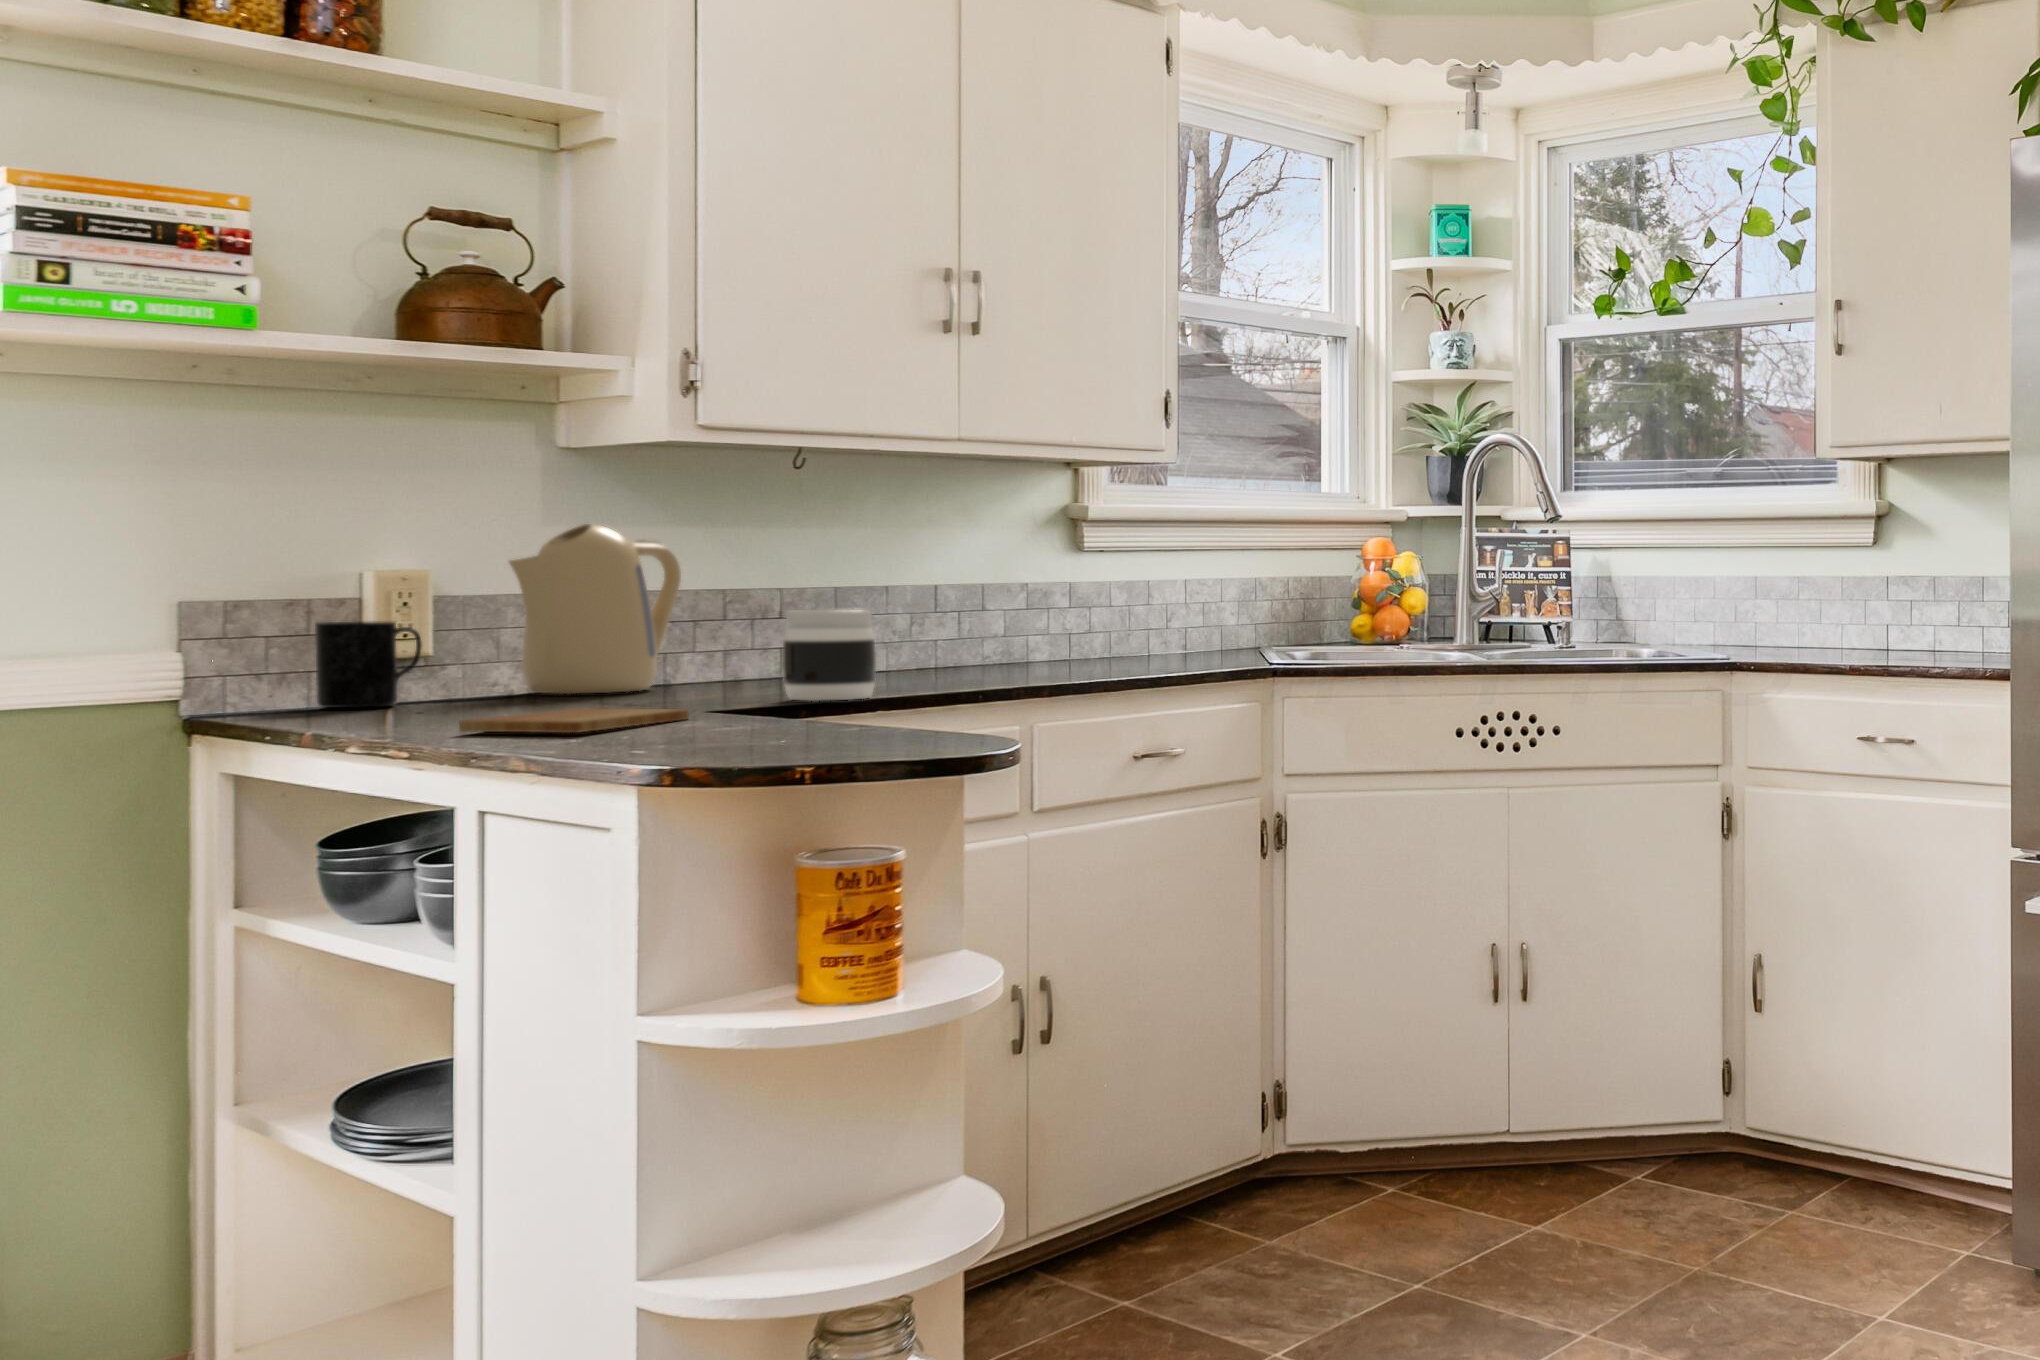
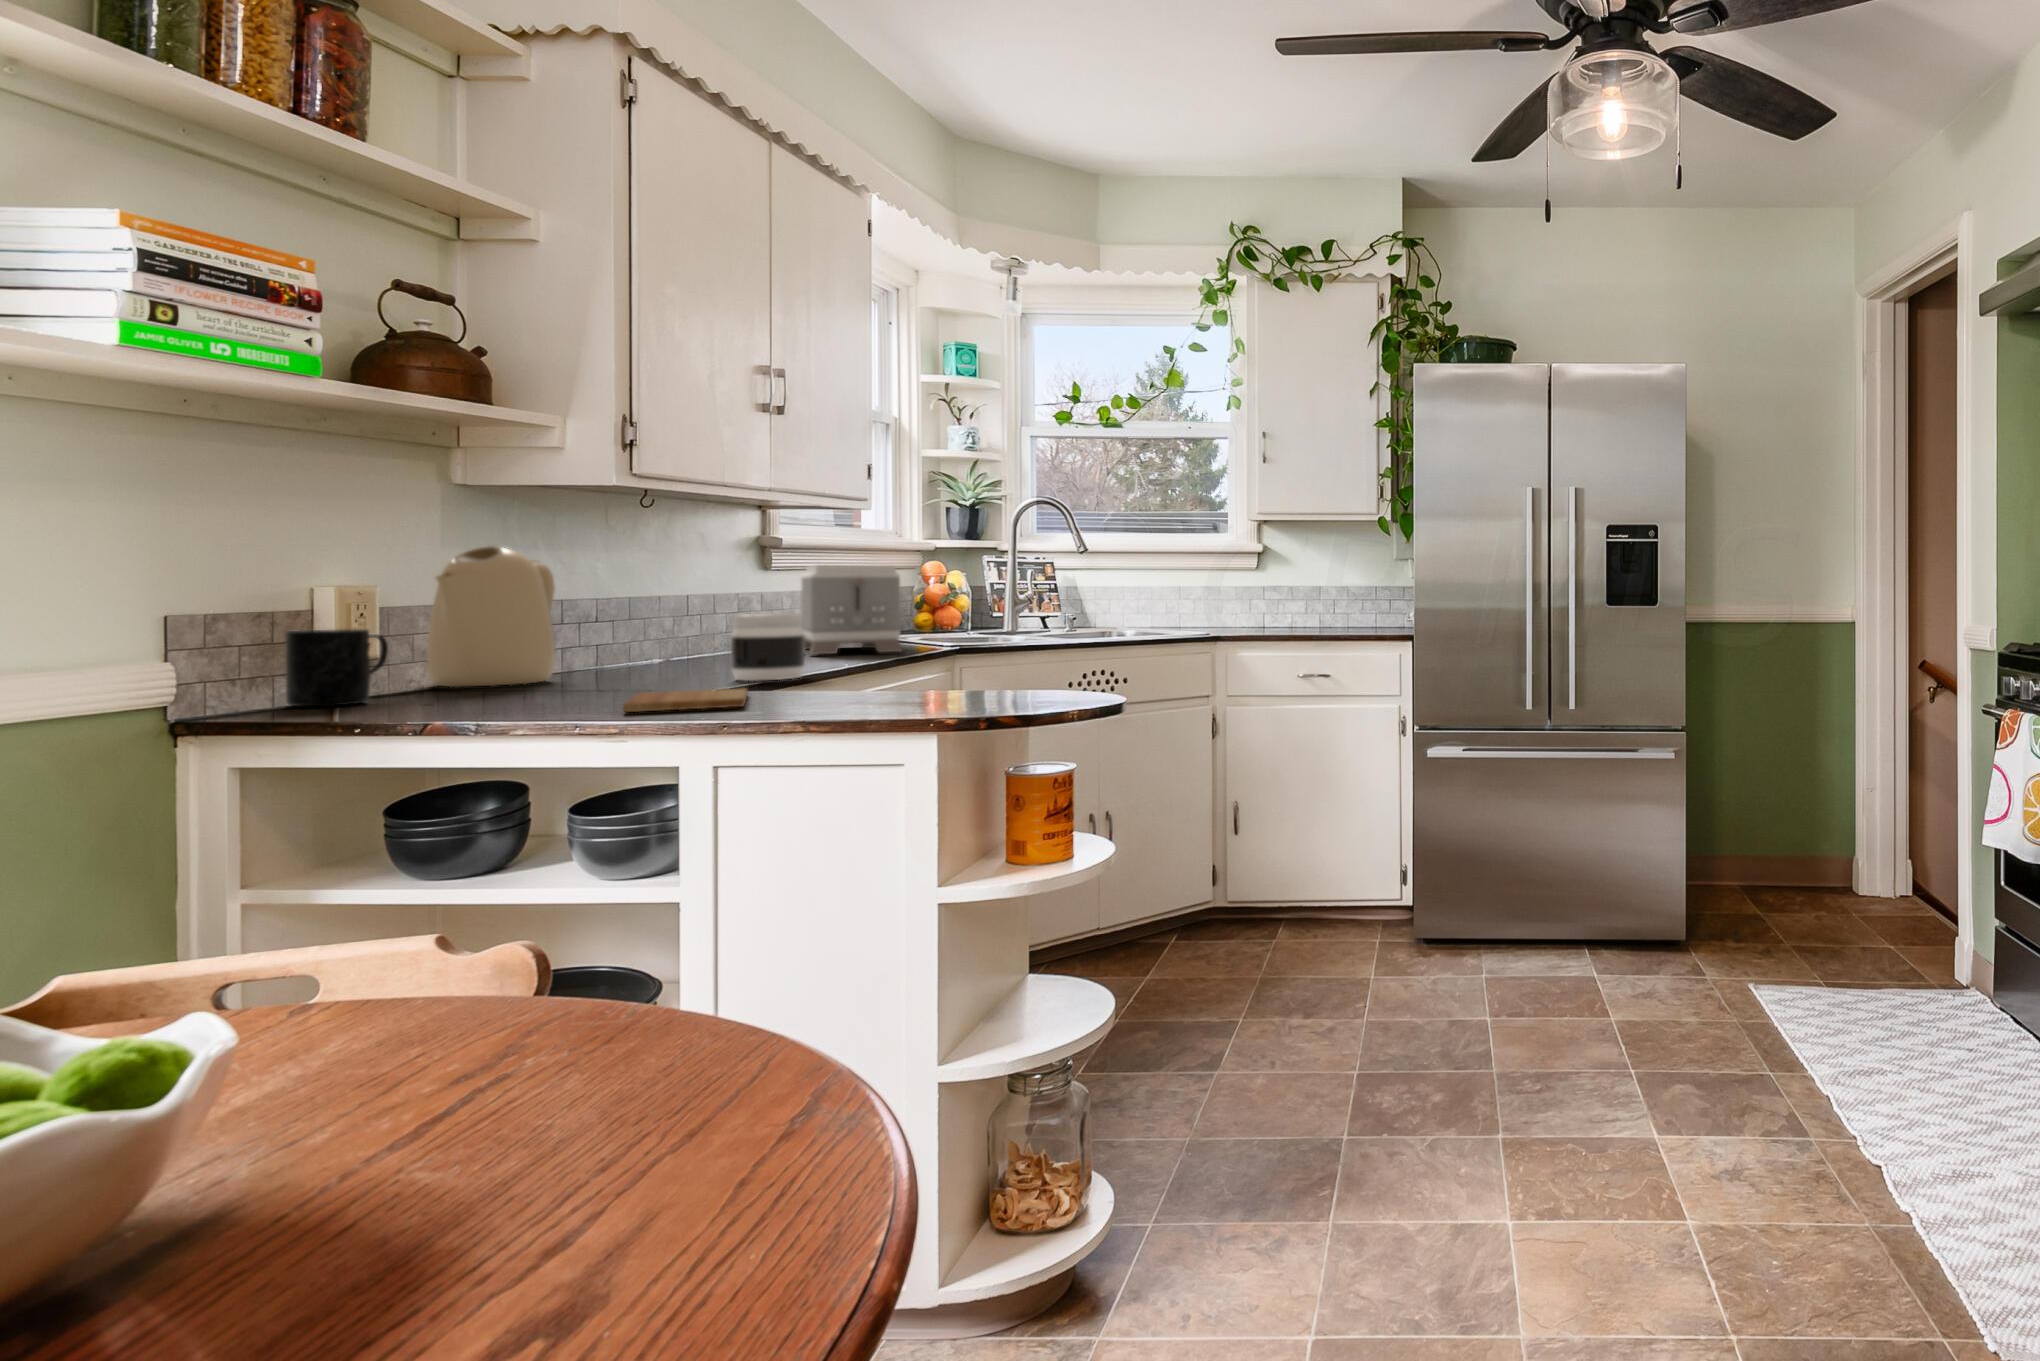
toaster: none [1041,544,1204,670] -> present [801,565,902,655]

